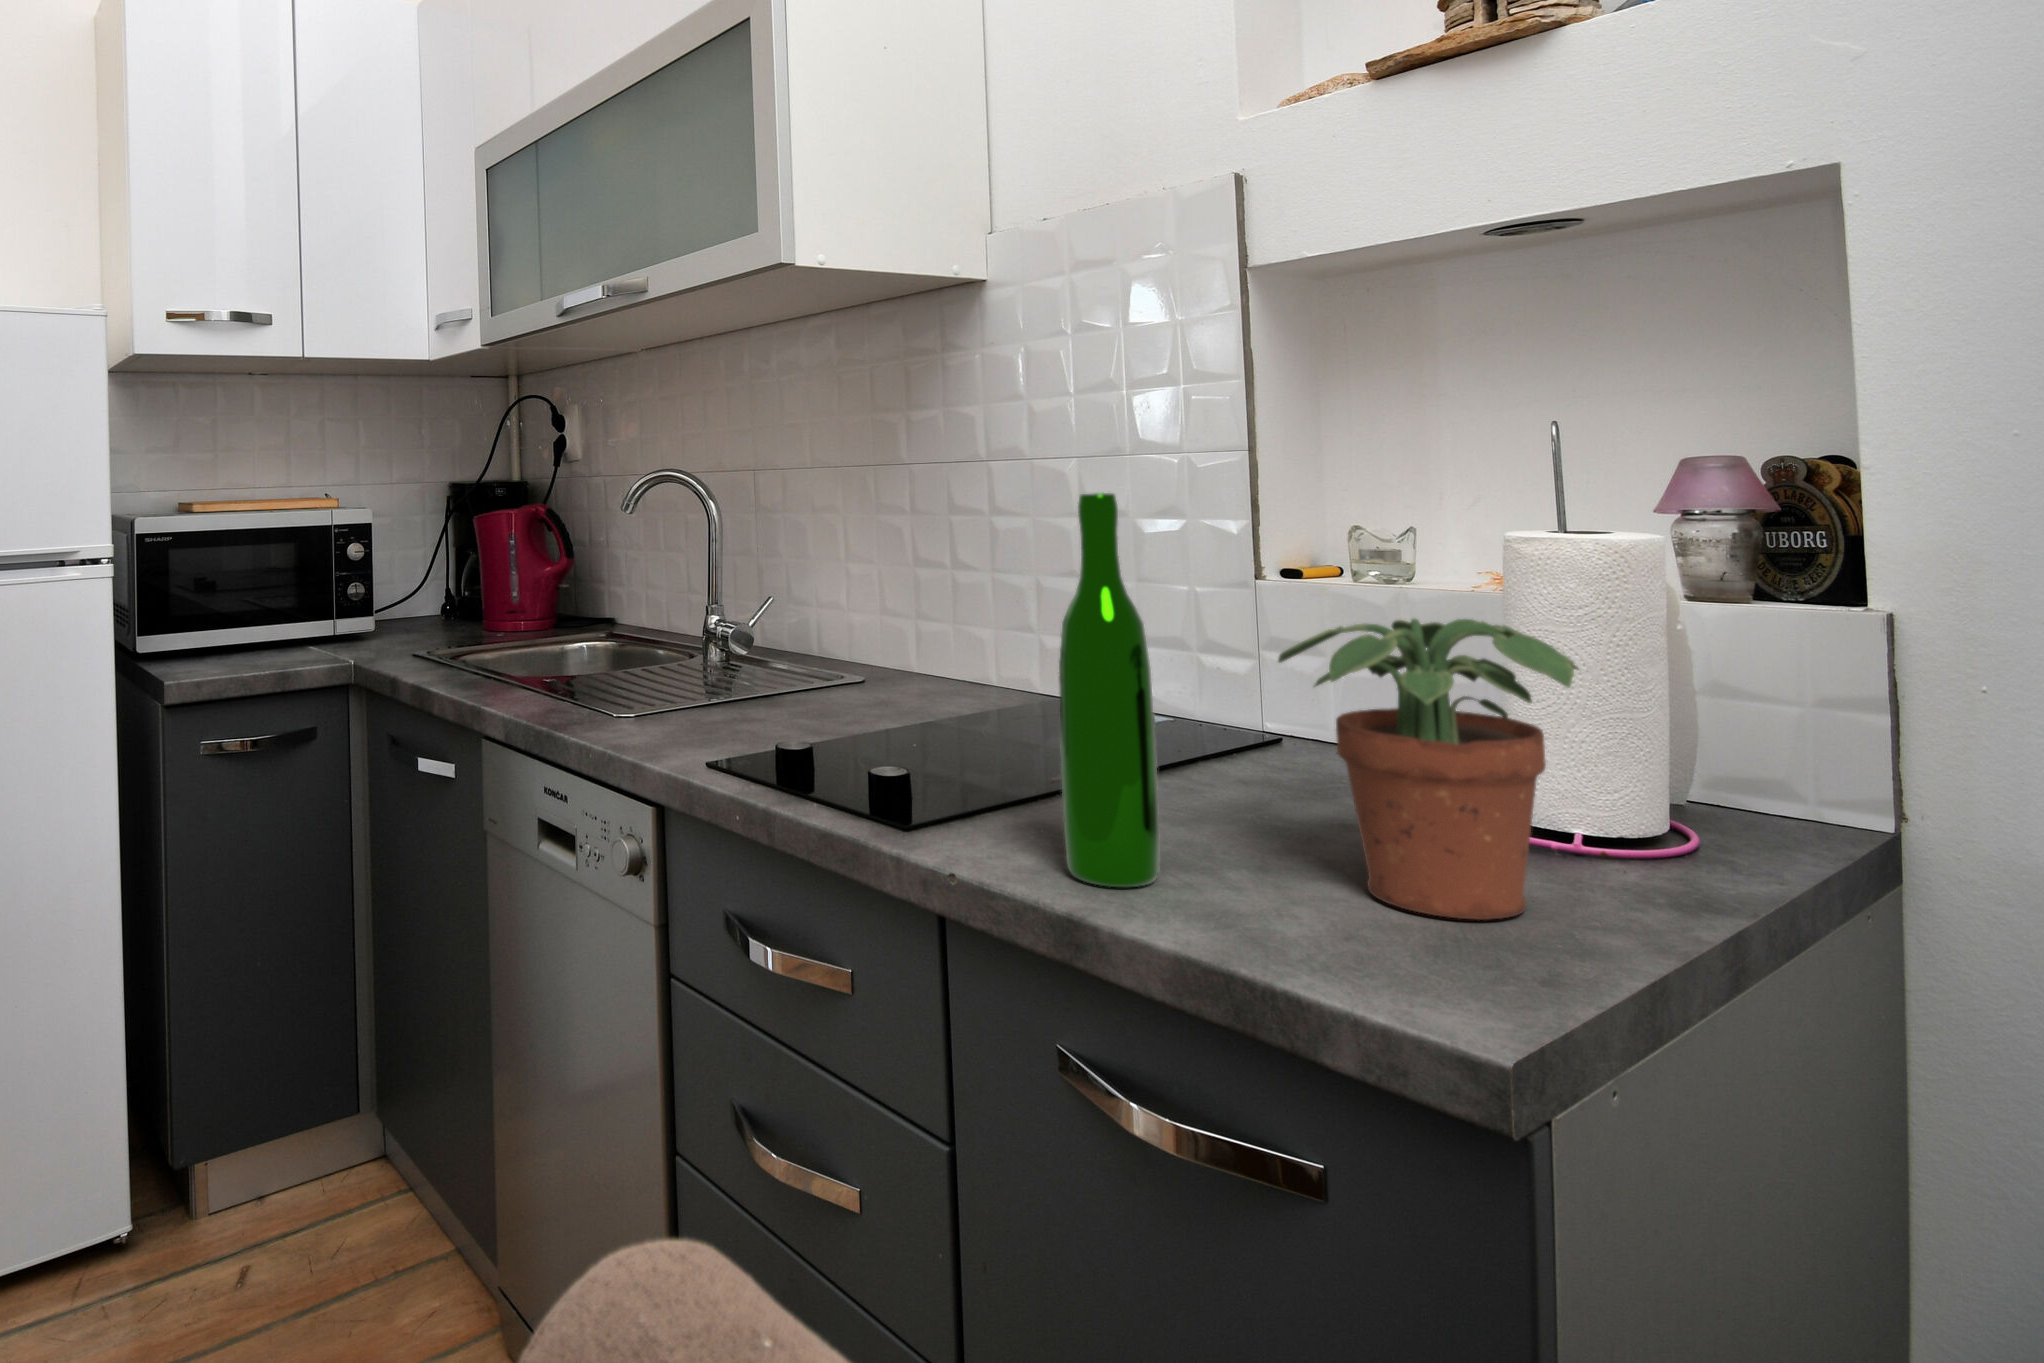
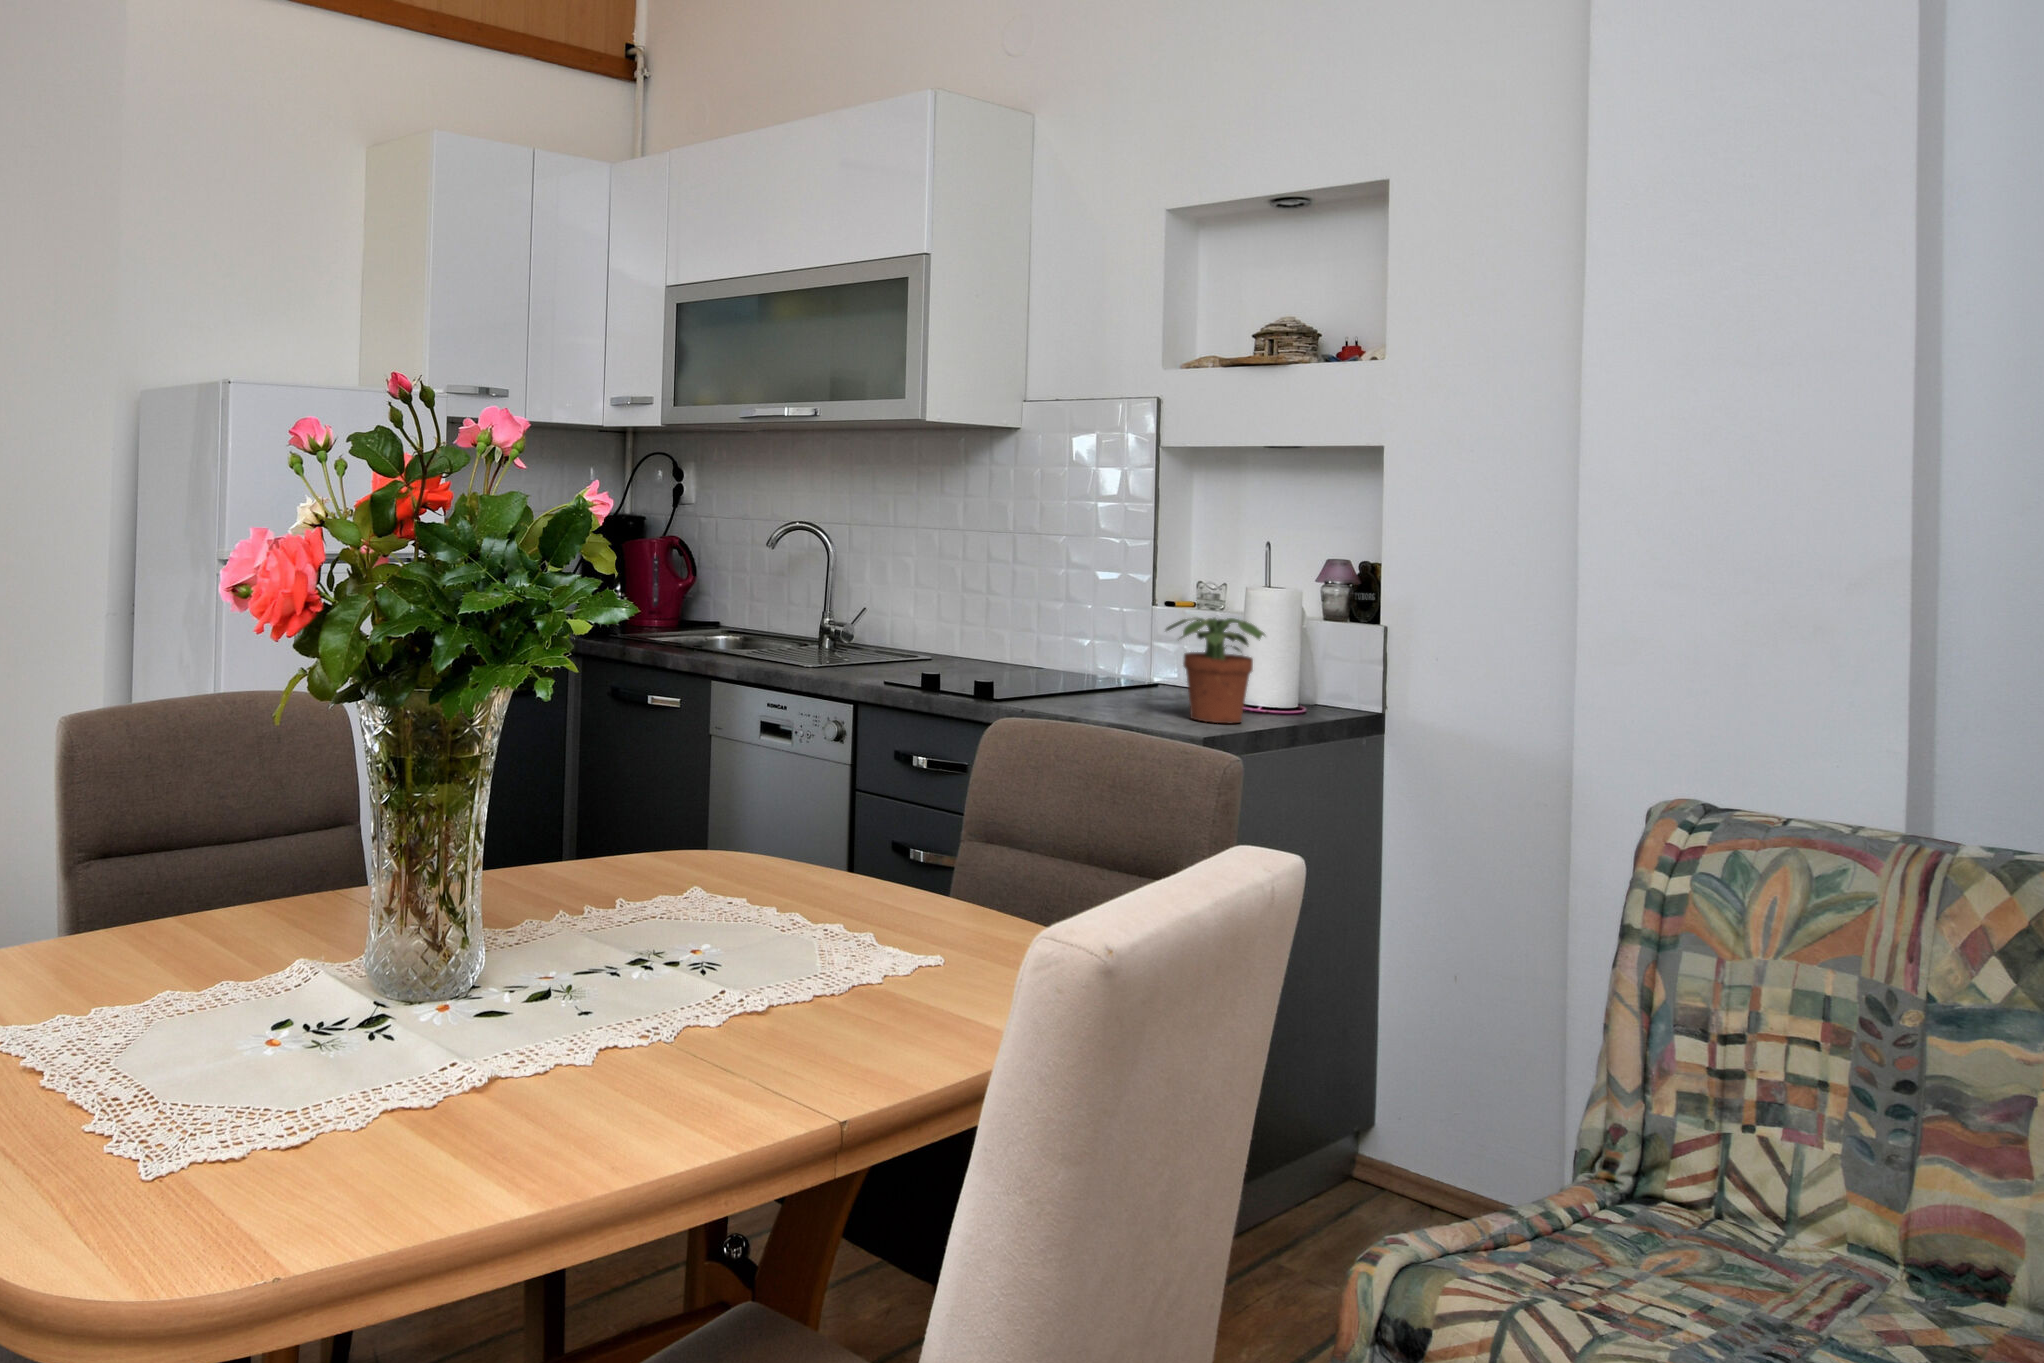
wine bottle: present [1059,493,1159,887] -> none [1080,562,1118,715]

